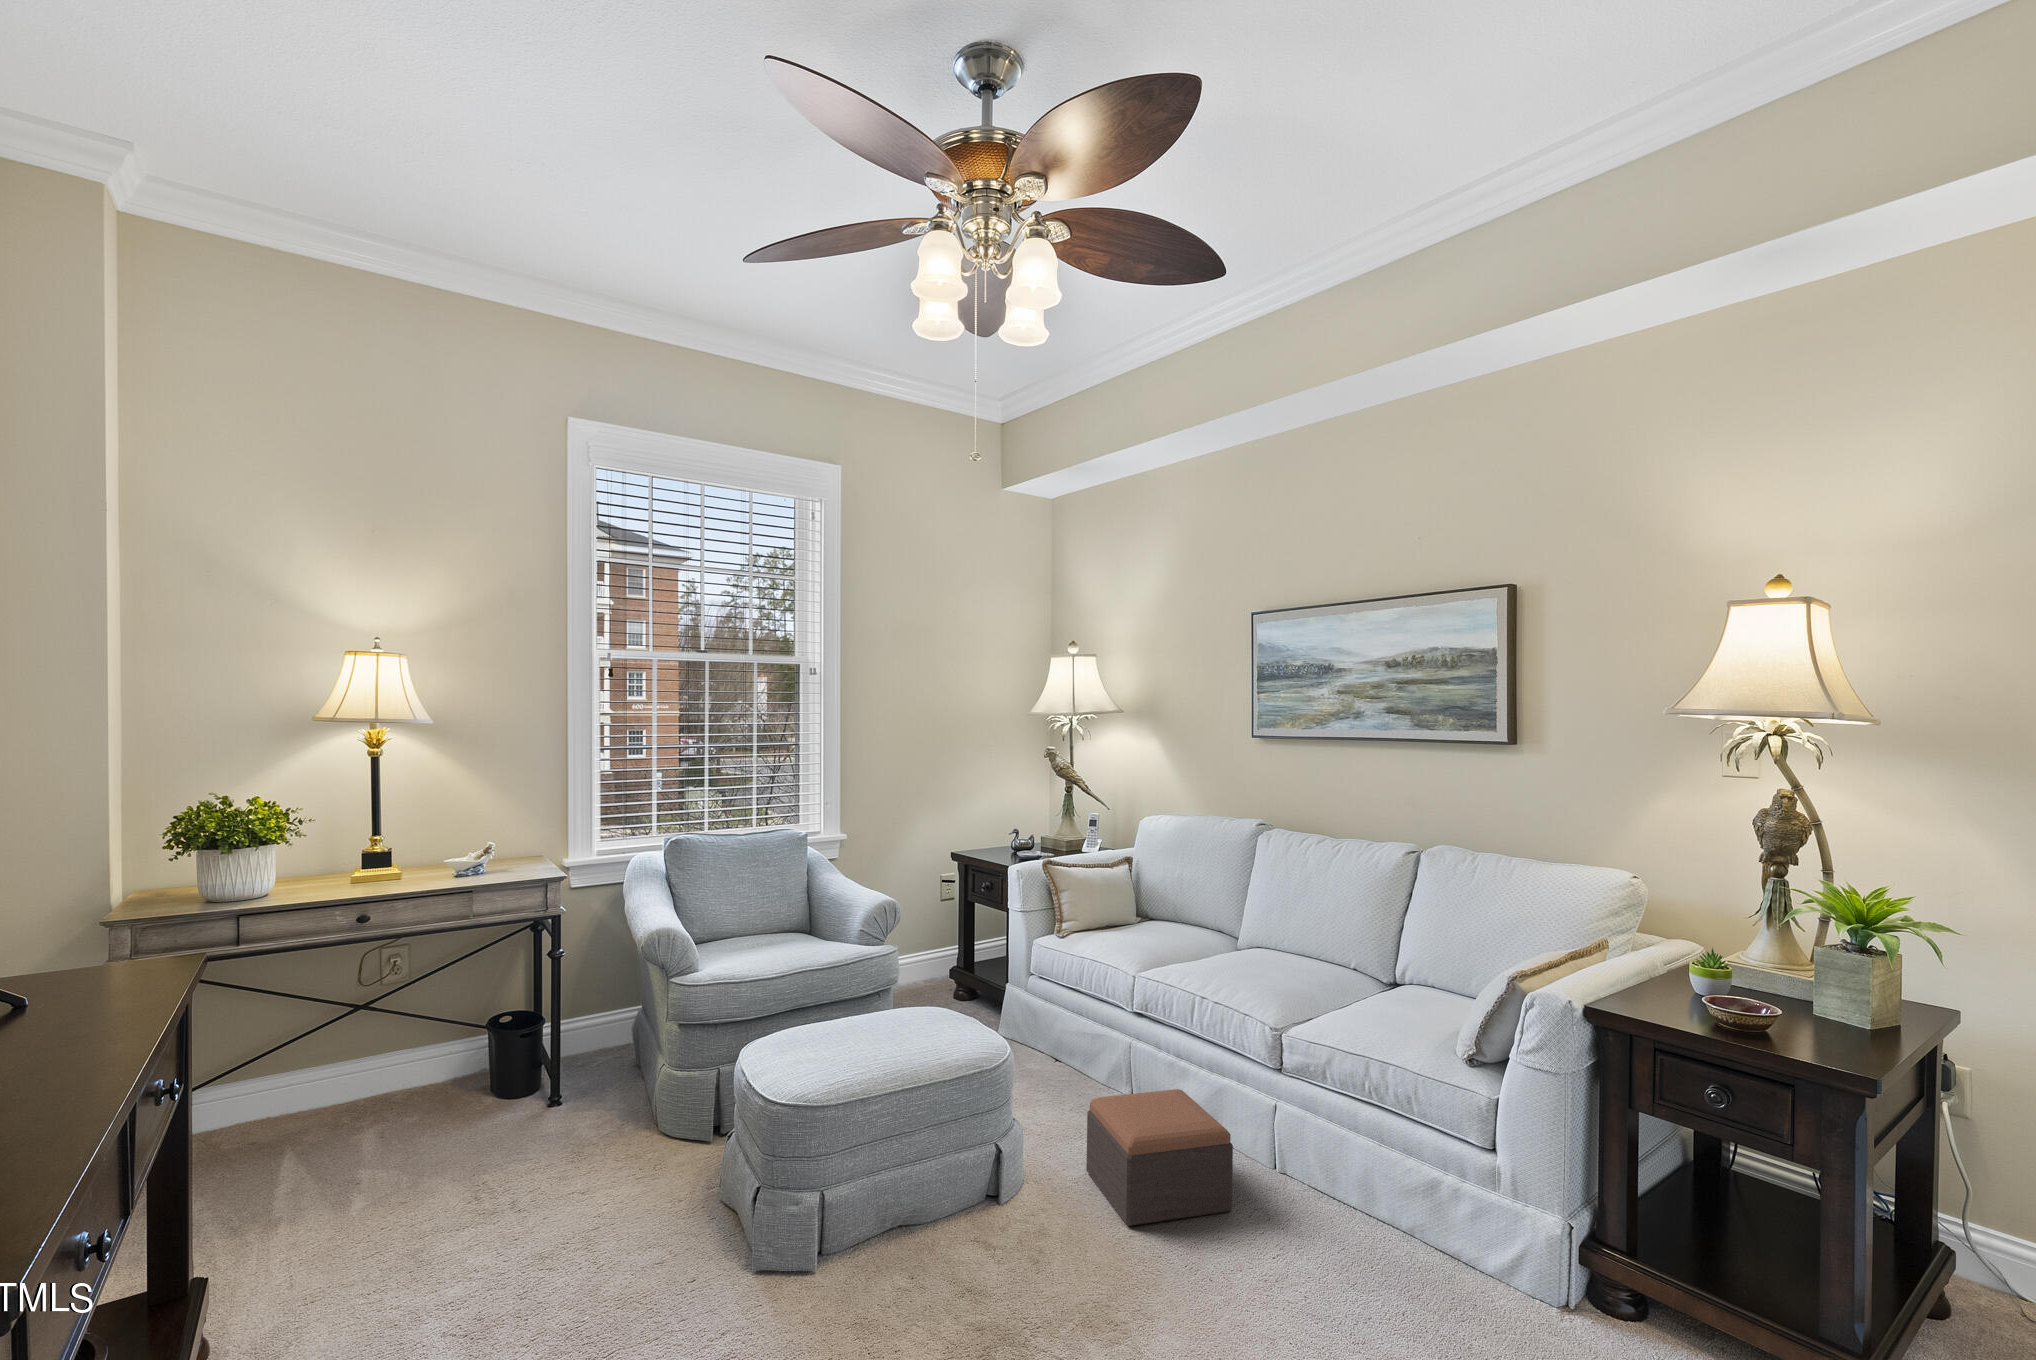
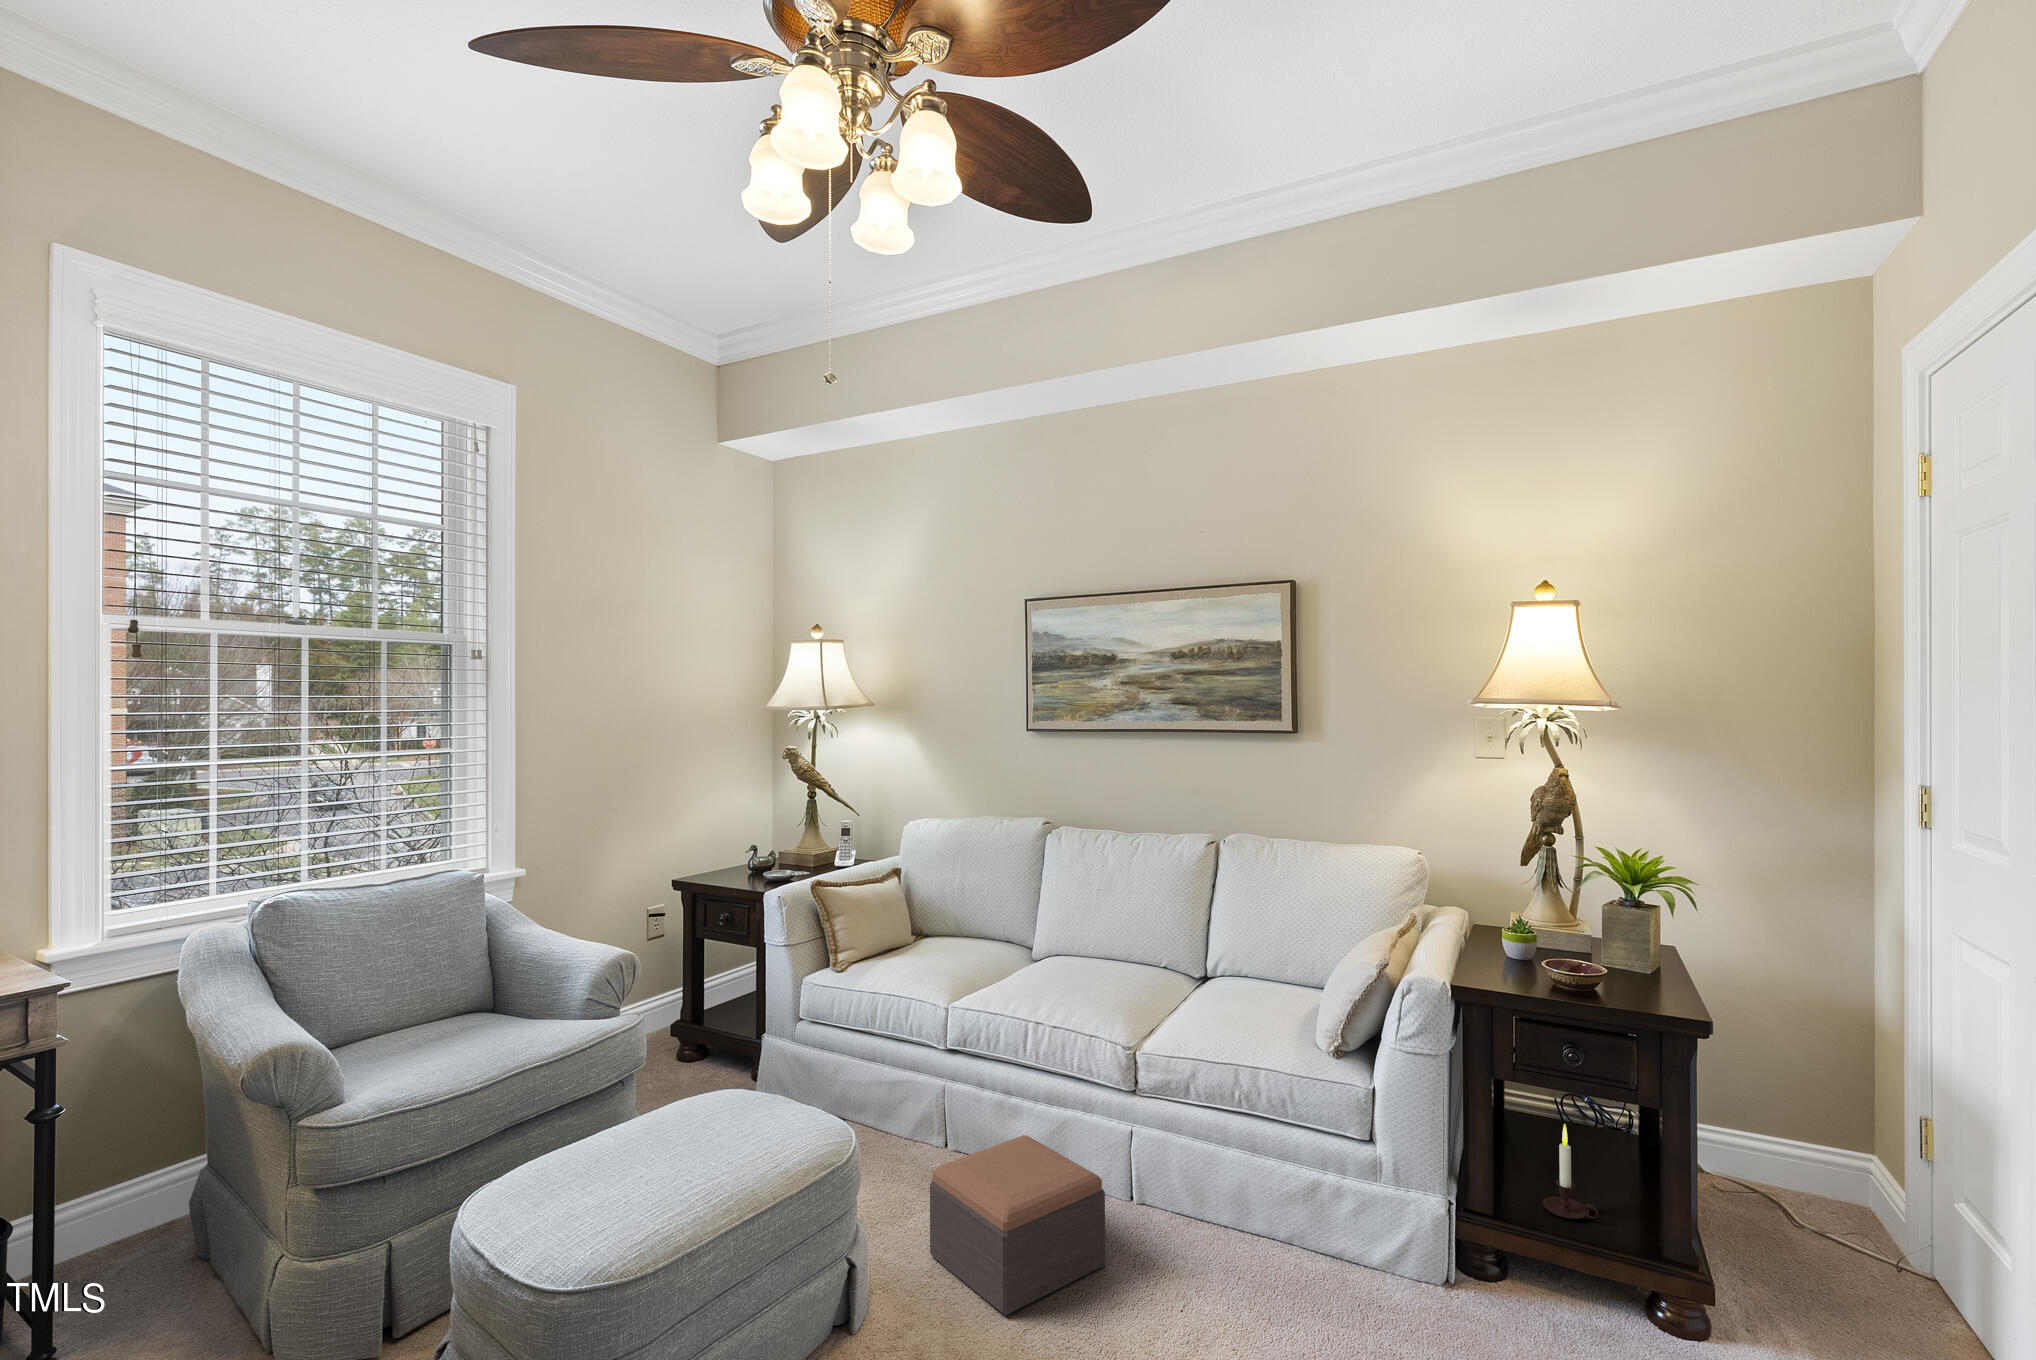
candle: none [1692,1167,1749,1271] -> present [1543,1124,1598,1219]

